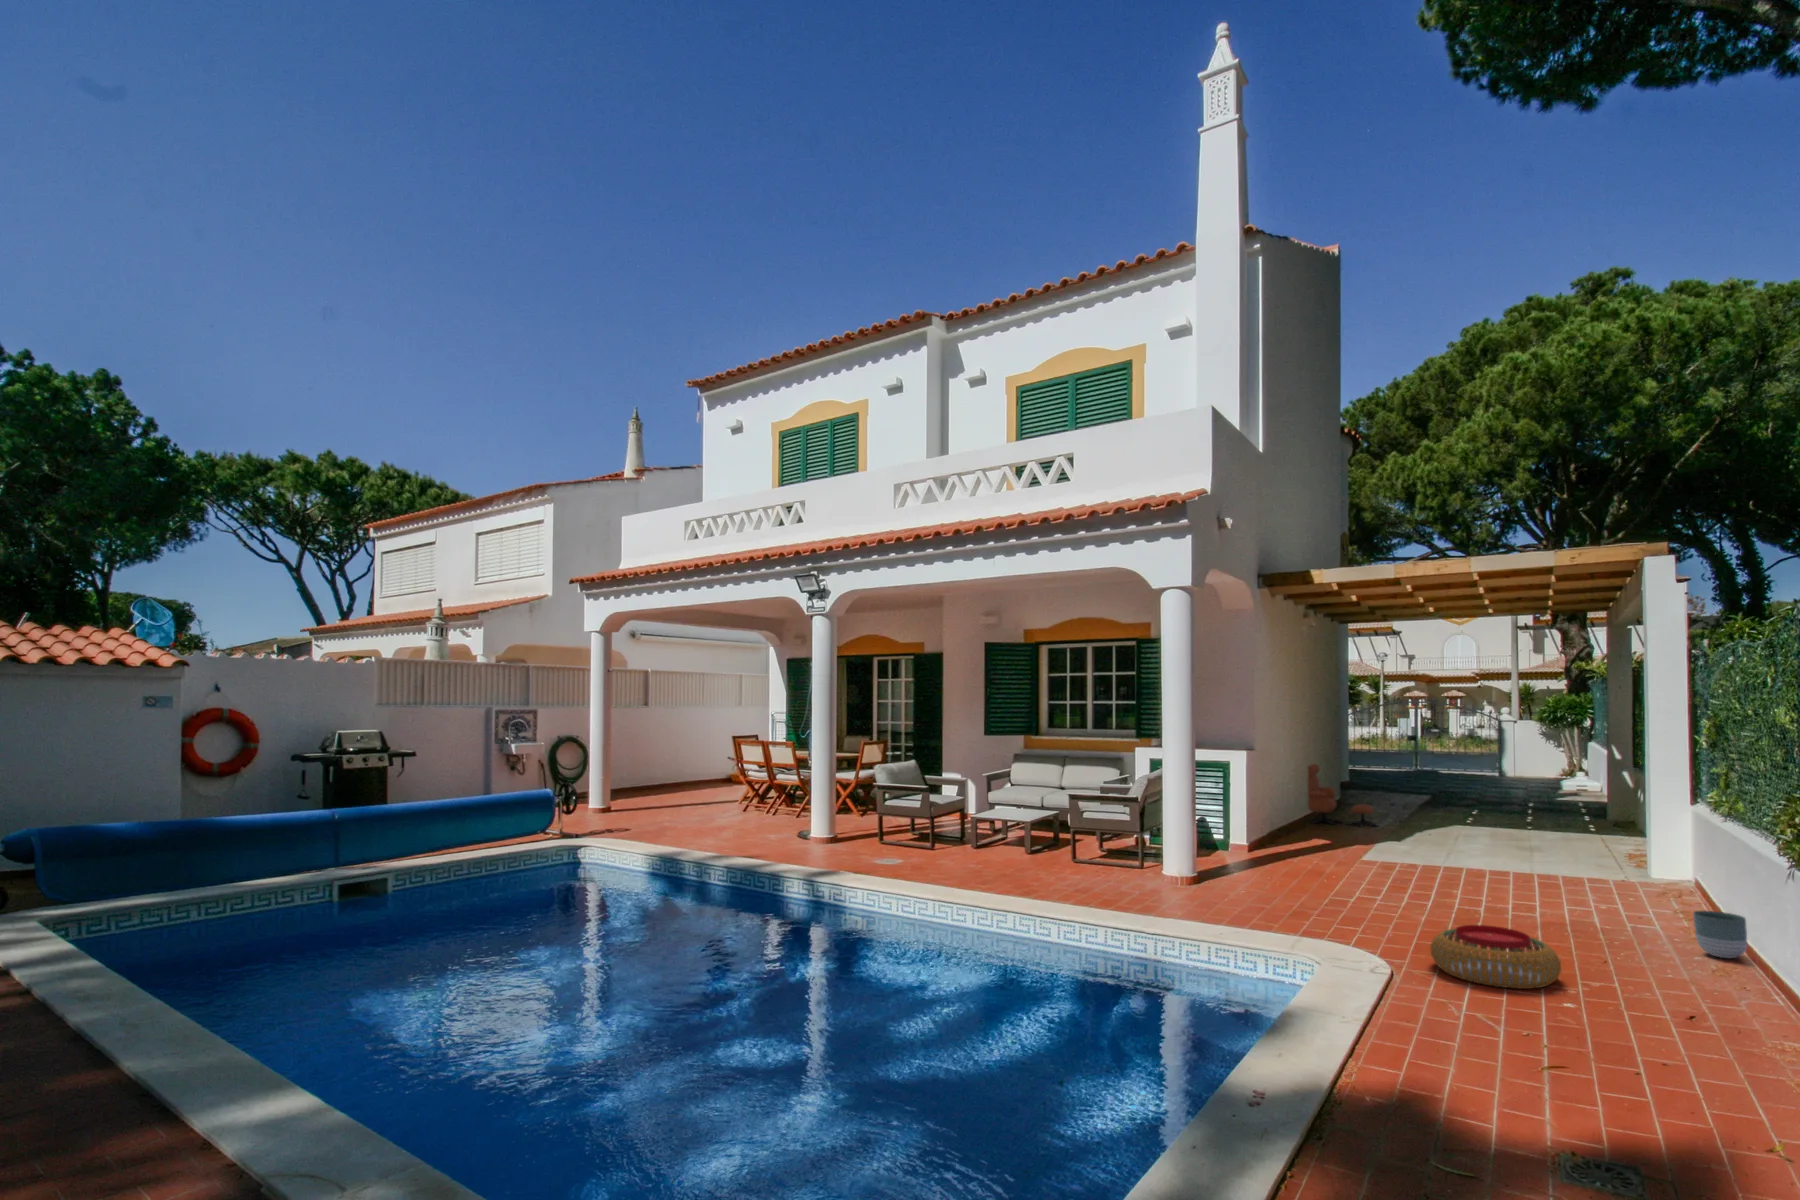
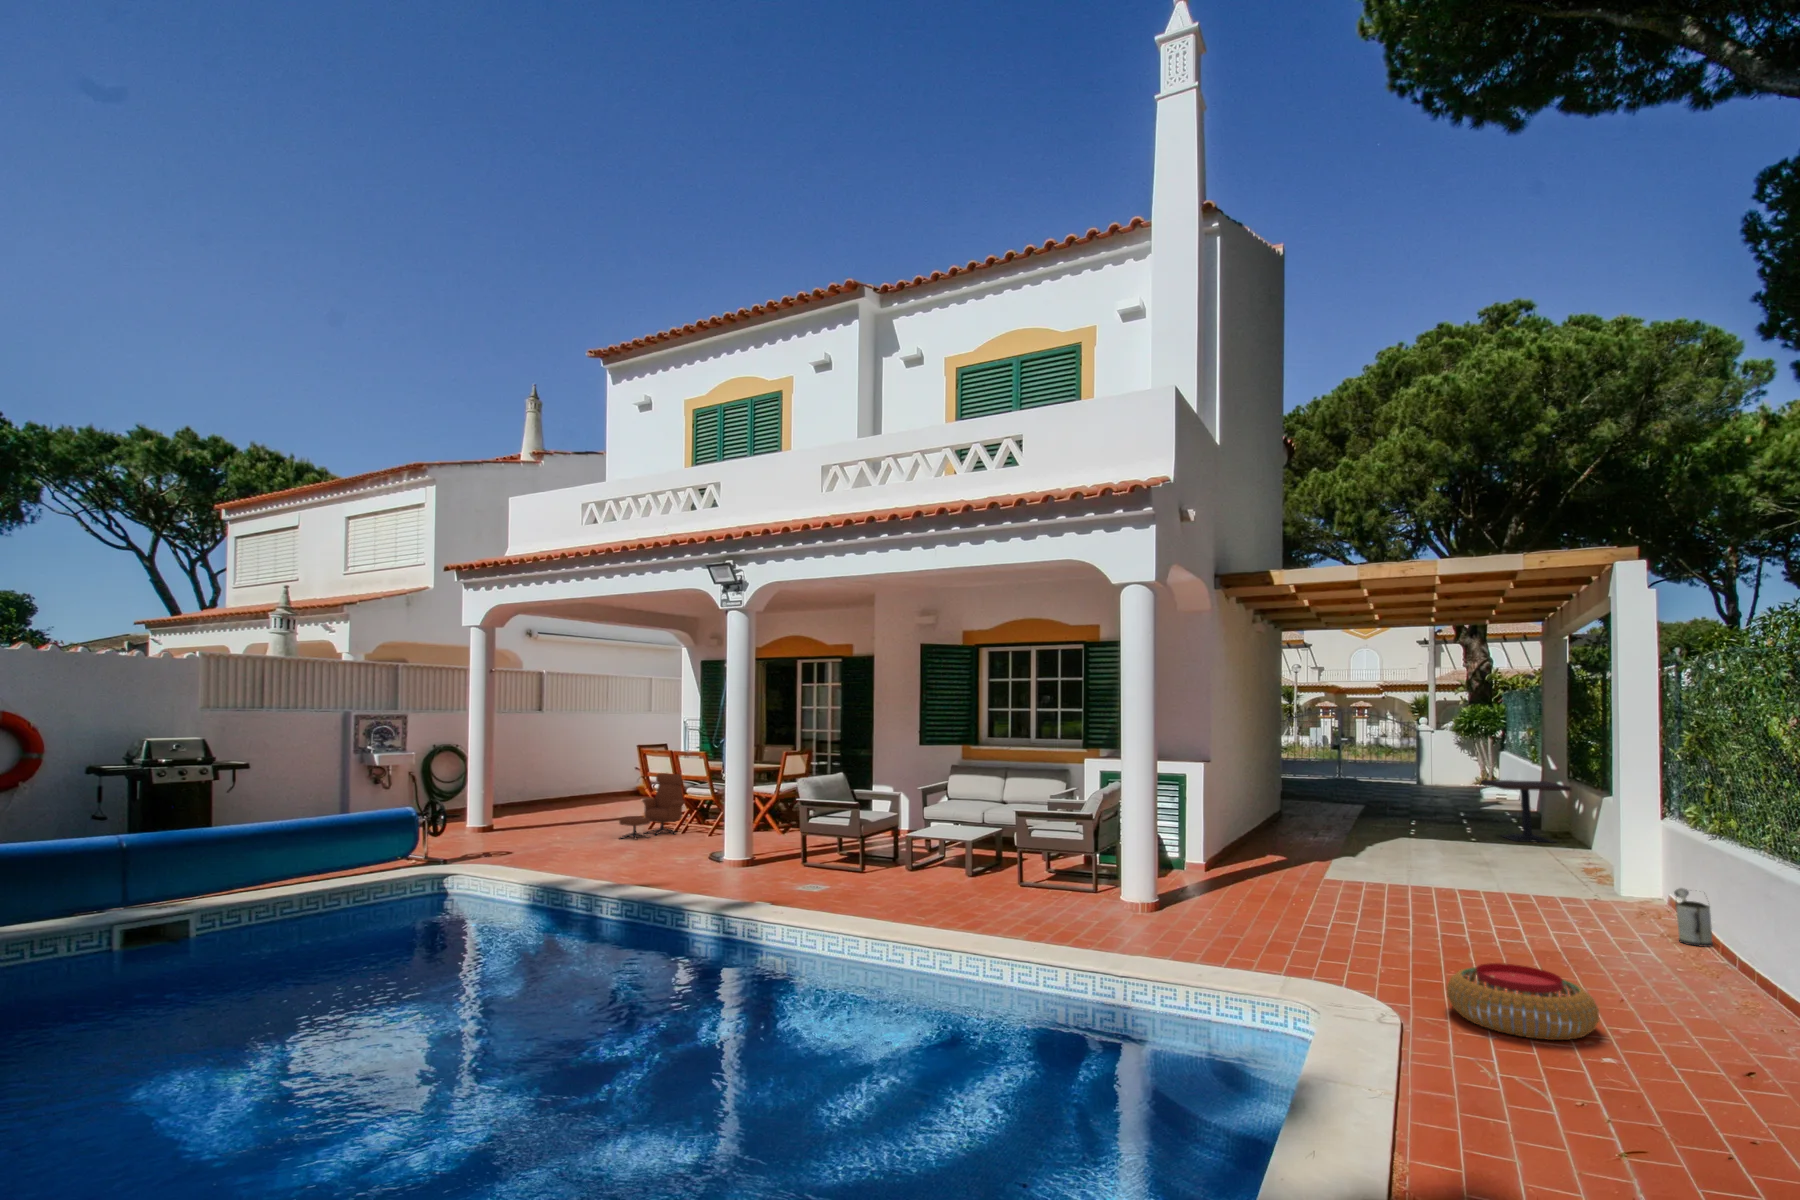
lounge chair: present [1308,764,1377,827] -> present [619,773,685,839]
side table: none [1540,766,1629,827] -> present [1481,780,1571,842]
watering can: none [1681,866,1717,919] -> present [1674,888,1713,947]
planter: present [1693,911,1747,958] -> none [1714,942,1774,995]

